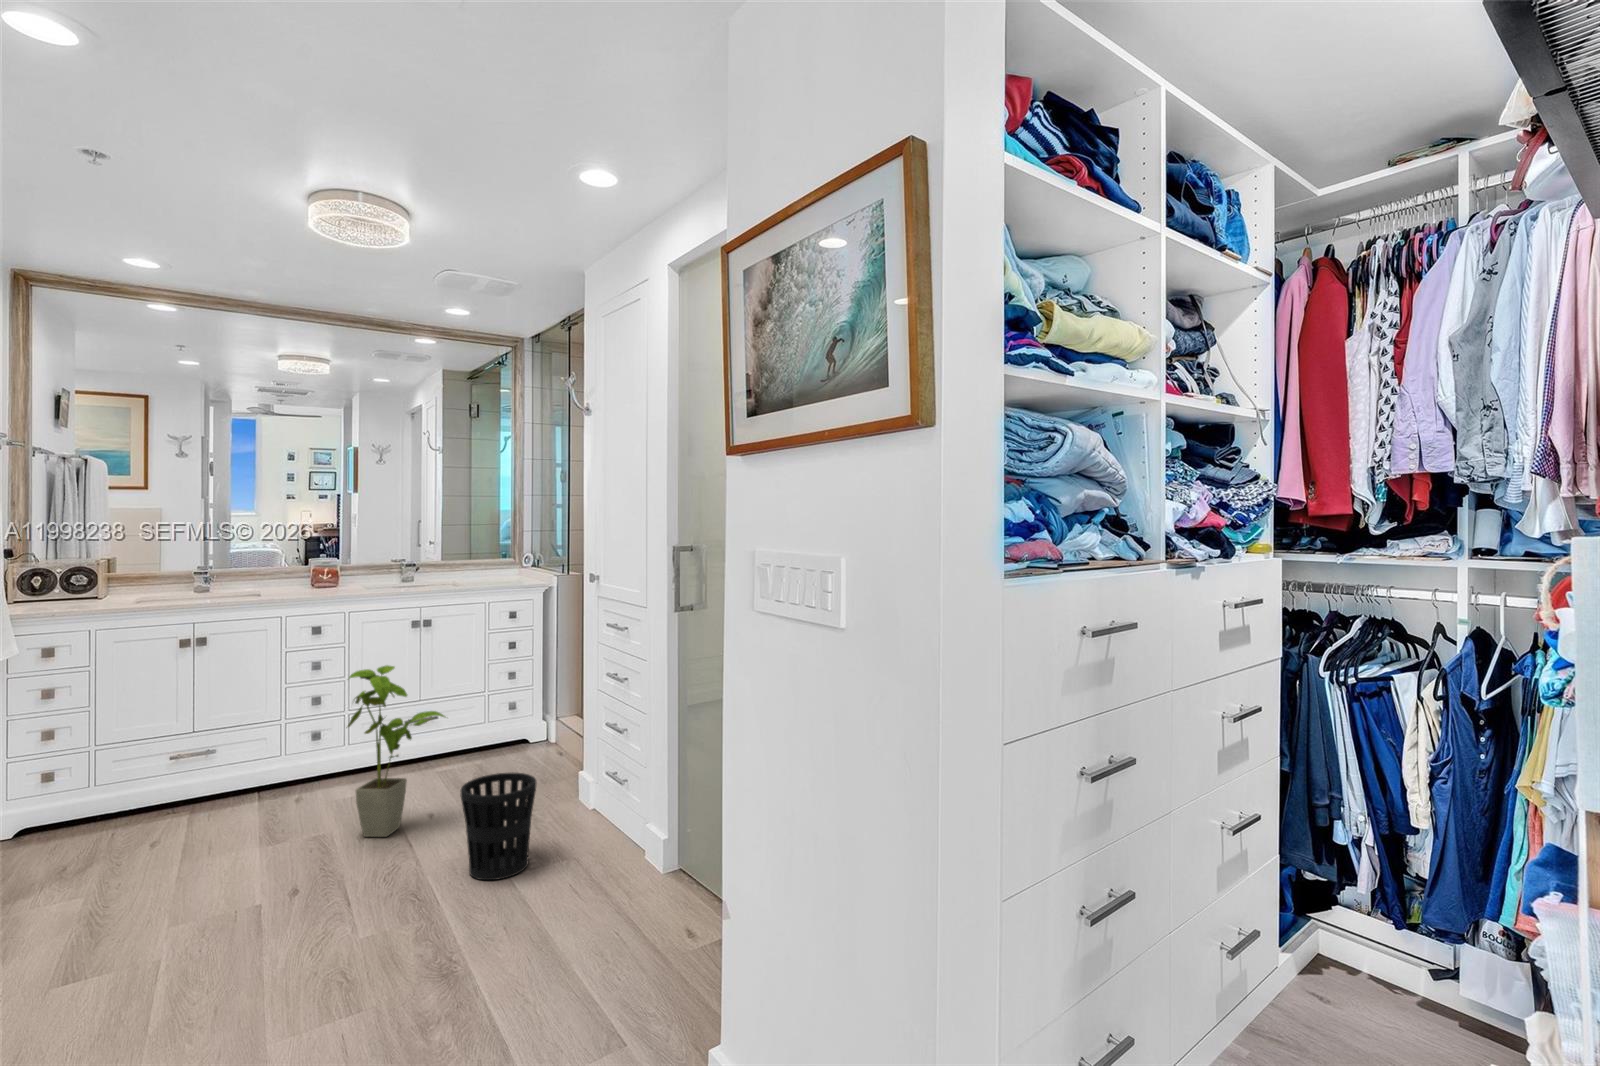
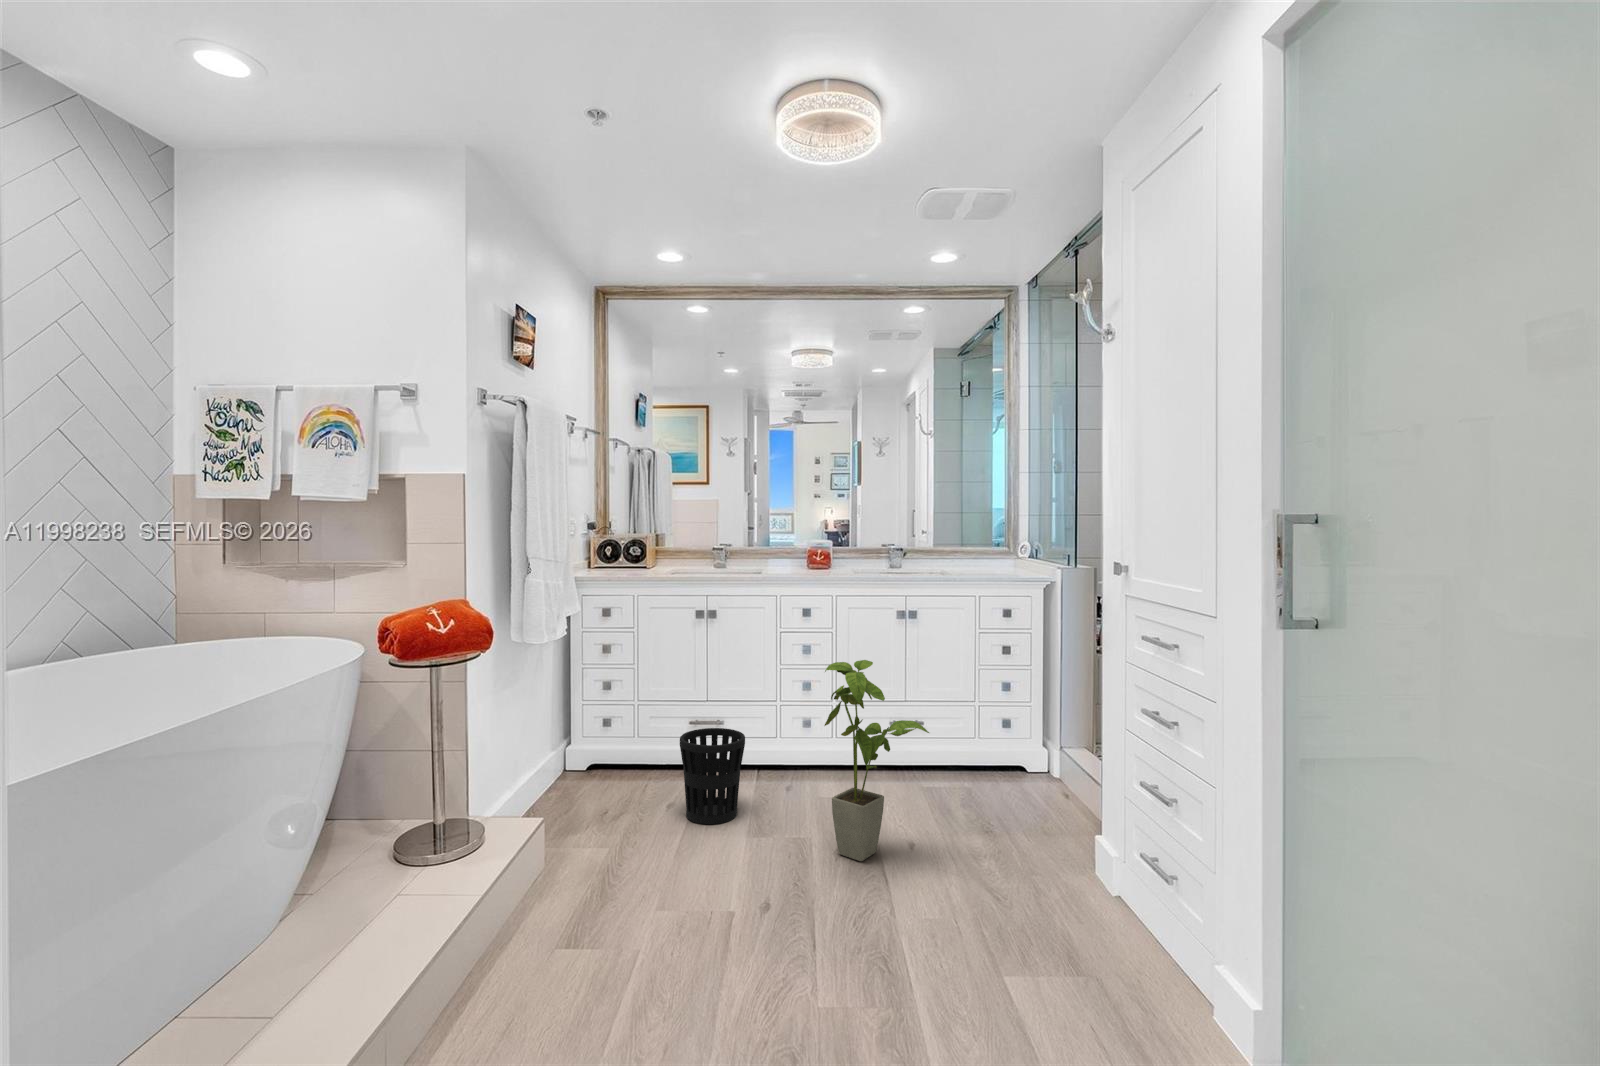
wastebasket: present [460,773,536,880] -> present [680,728,745,824]

